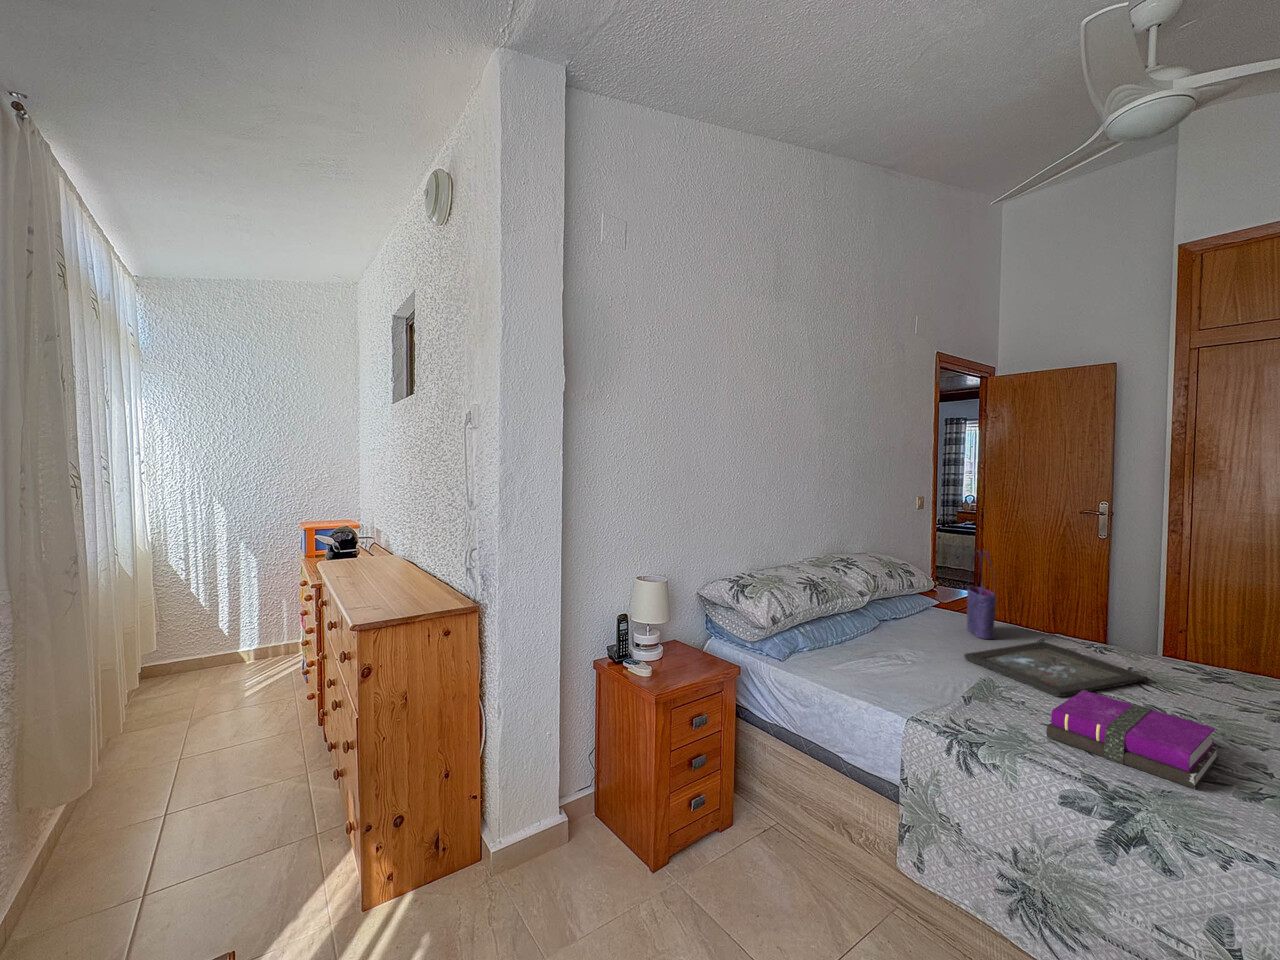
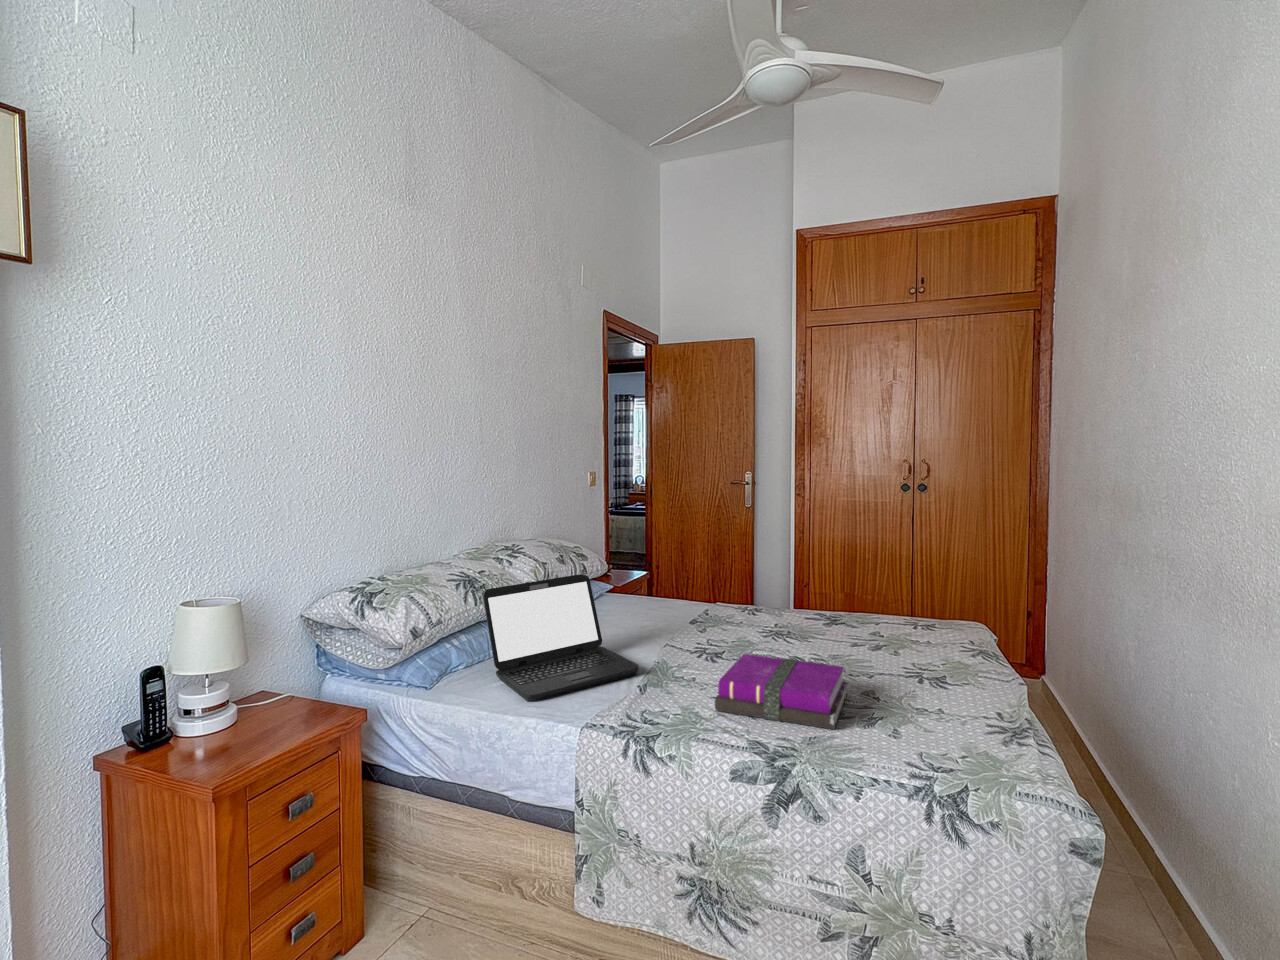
tote bag: present [967,551,996,639] -> none [638,523,665,619]
laptop: none [827,590,966,690] -> present [483,575,639,702]
tray: present [964,642,1147,697] -> none [637,612,791,666]

